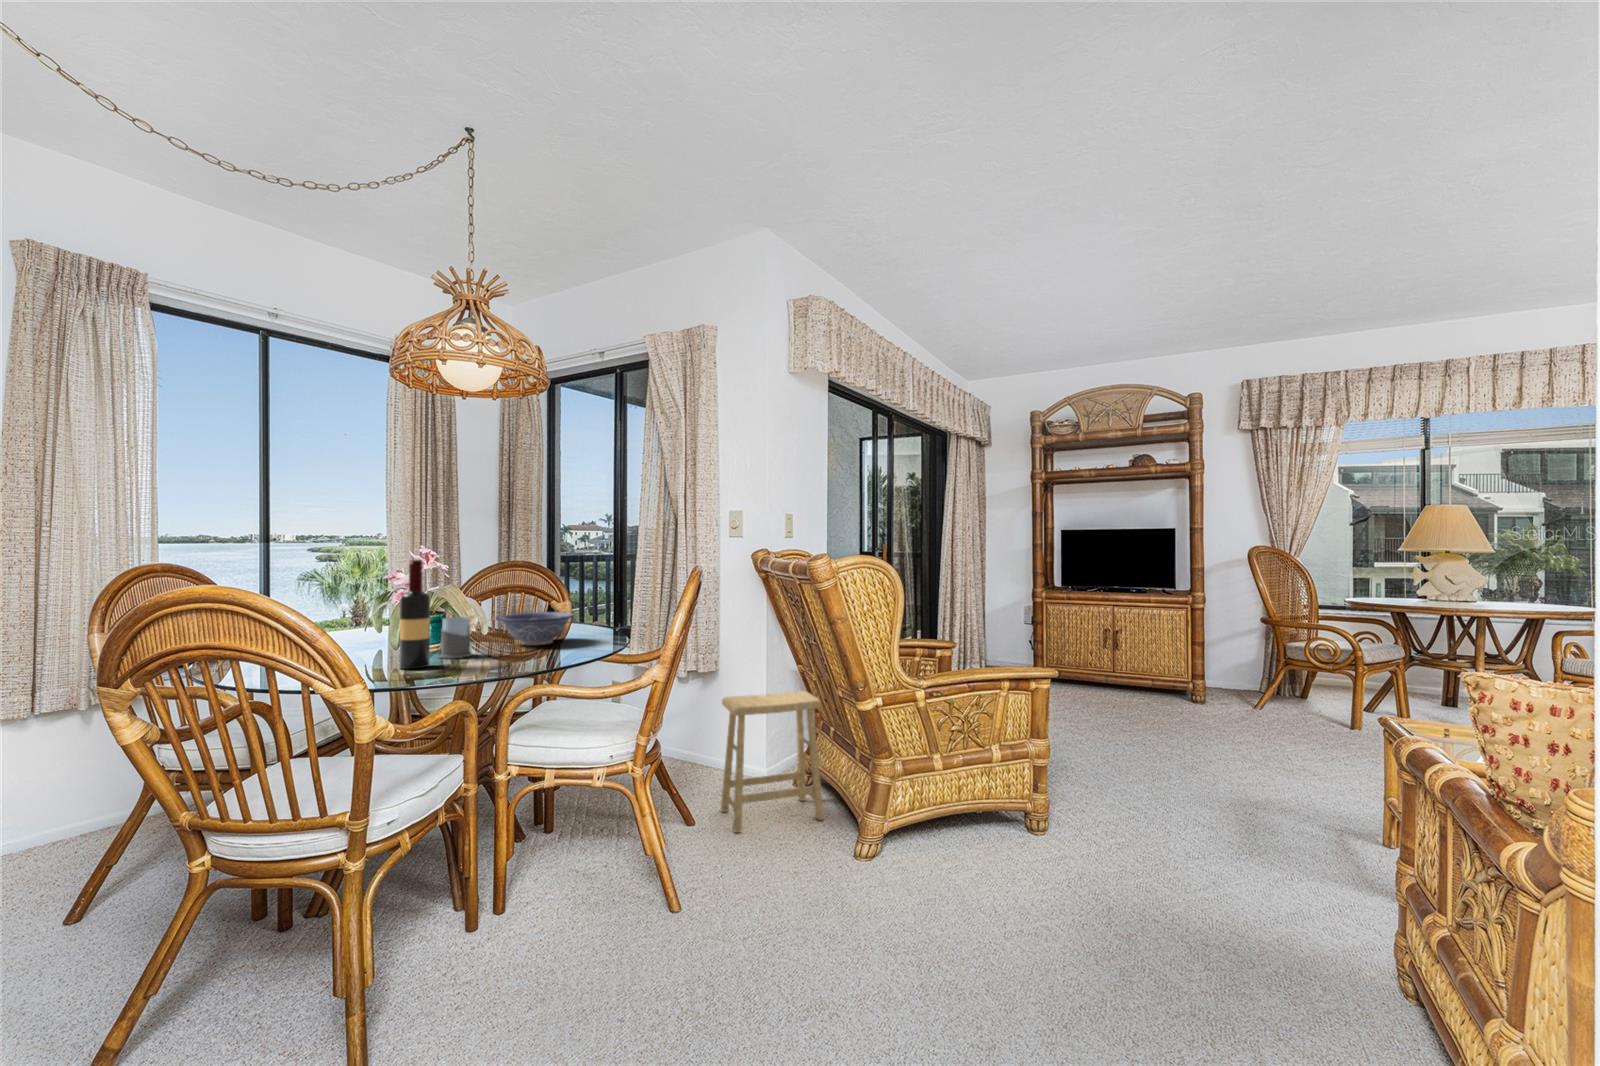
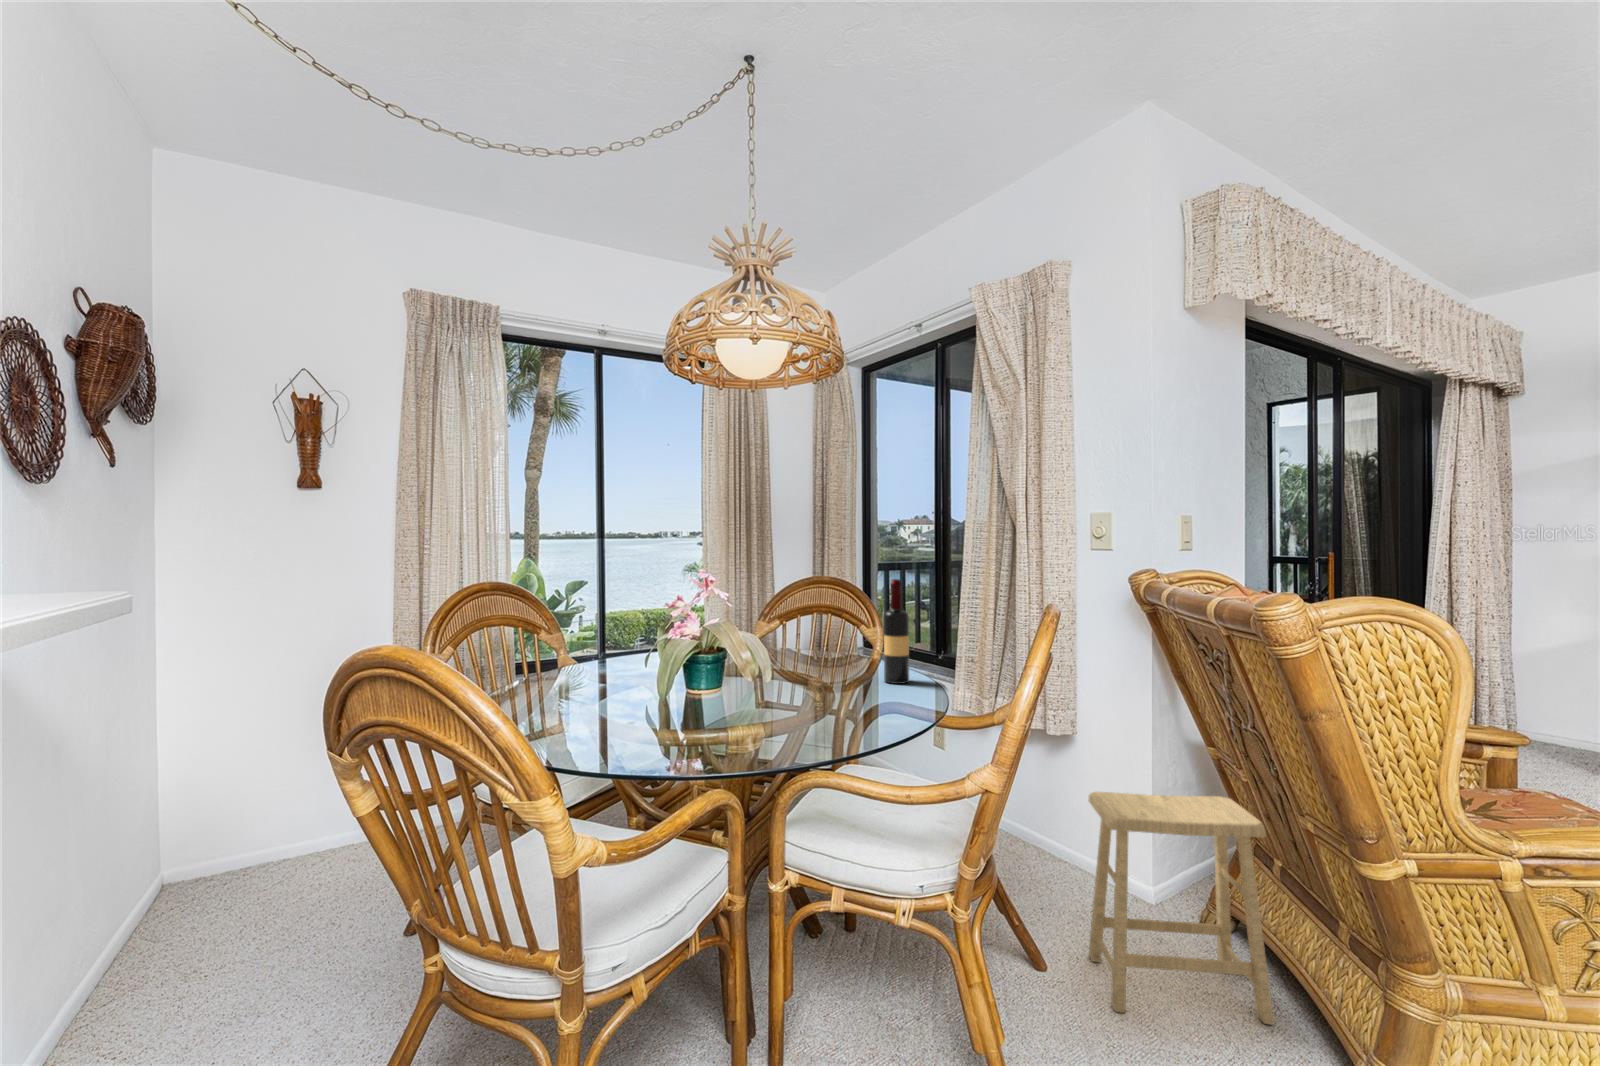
wine bottle: present [400,560,430,669] -> present [884,579,909,684]
decorative bowl: present [498,612,574,645] -> none [785,652,878,699]
mug: present [439,617,472,658] -> none [712,660,759,715]

